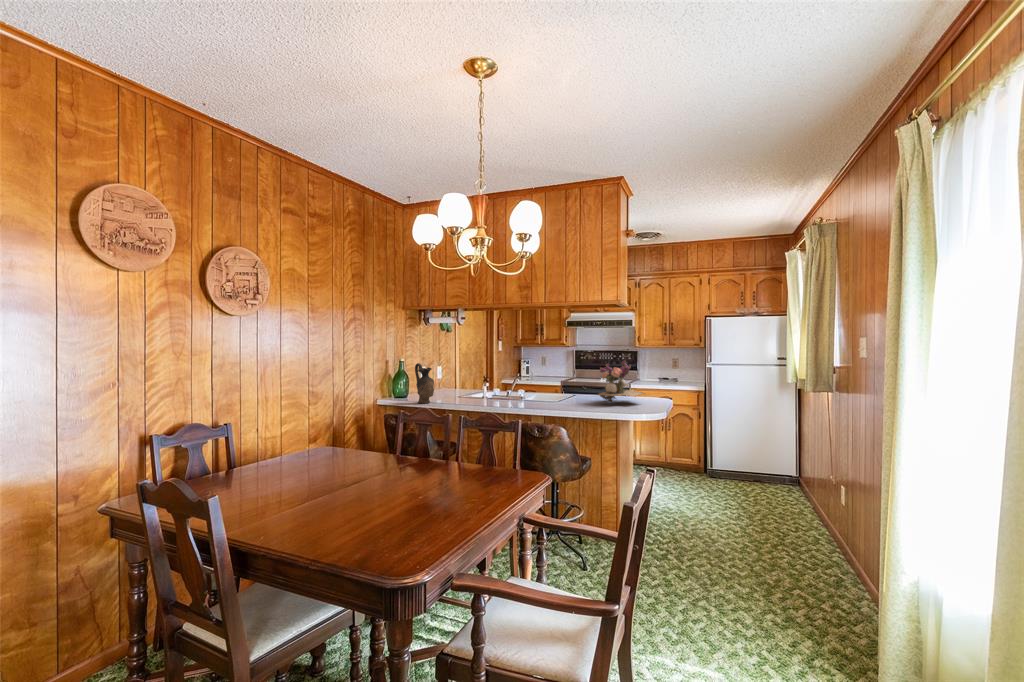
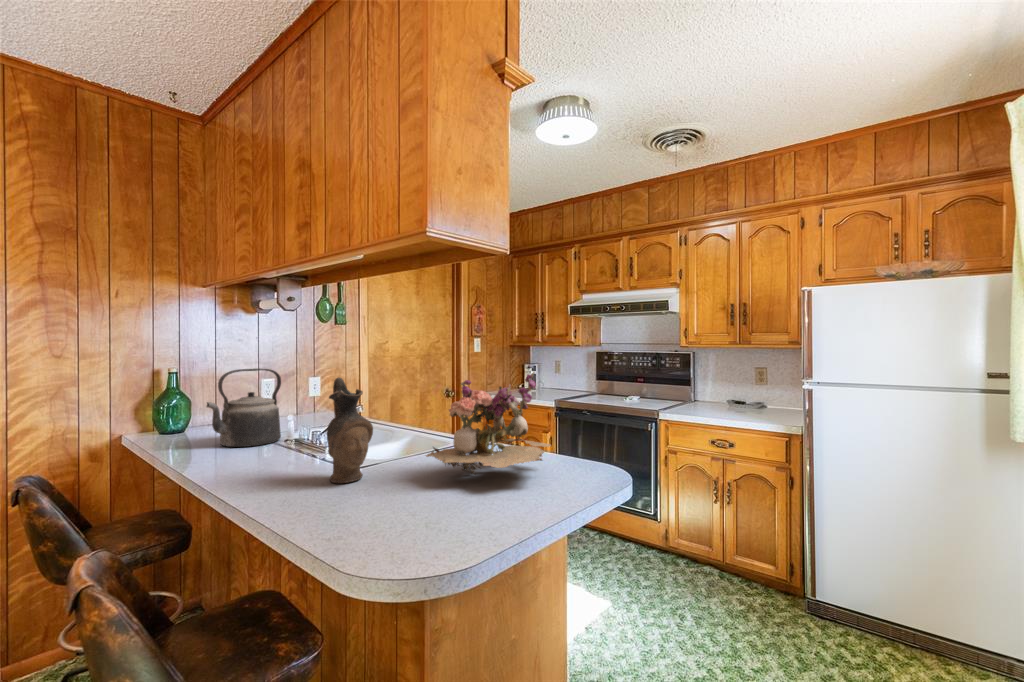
kettle: none [455,362,484,403] -> present [207,368,281,447]
ceramic pitcher: present [415,363,434,403] -> present [327,377,373,483]

